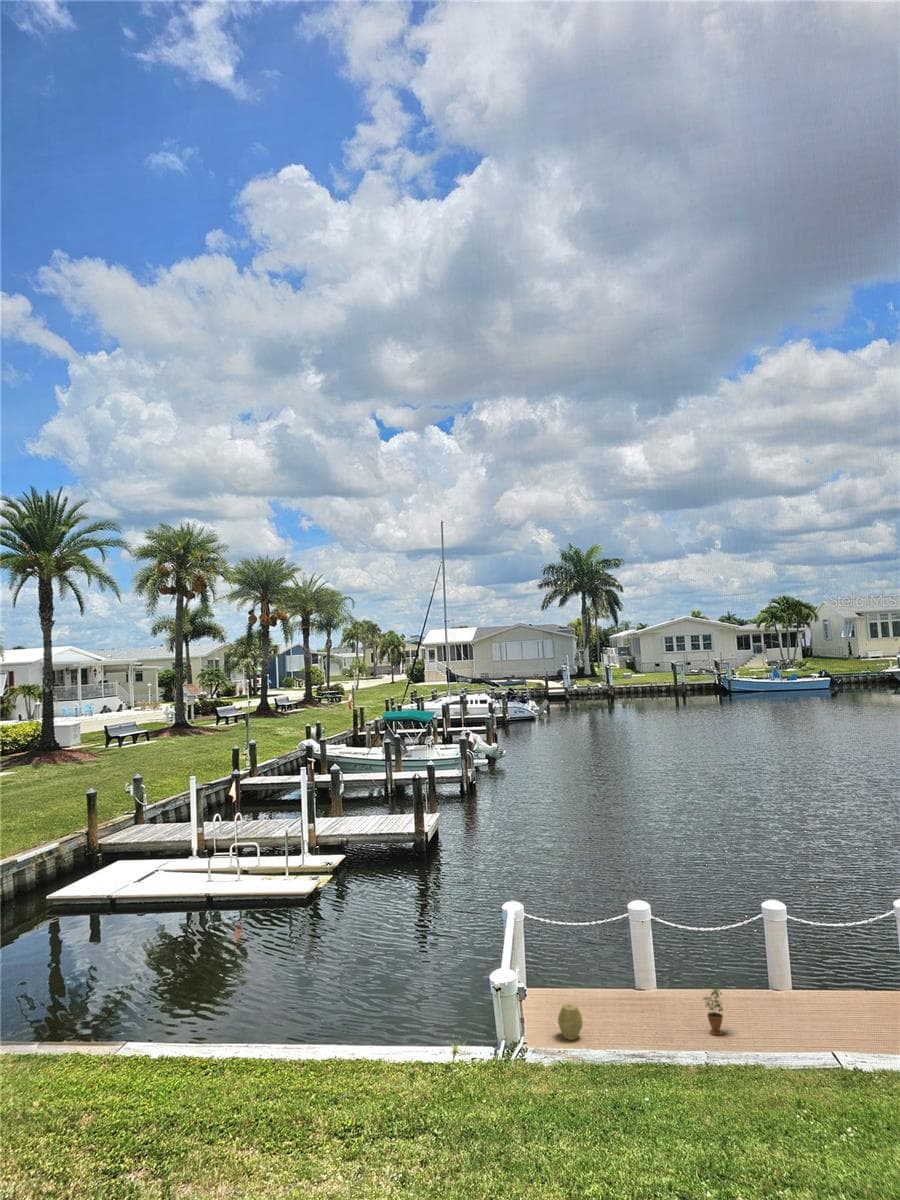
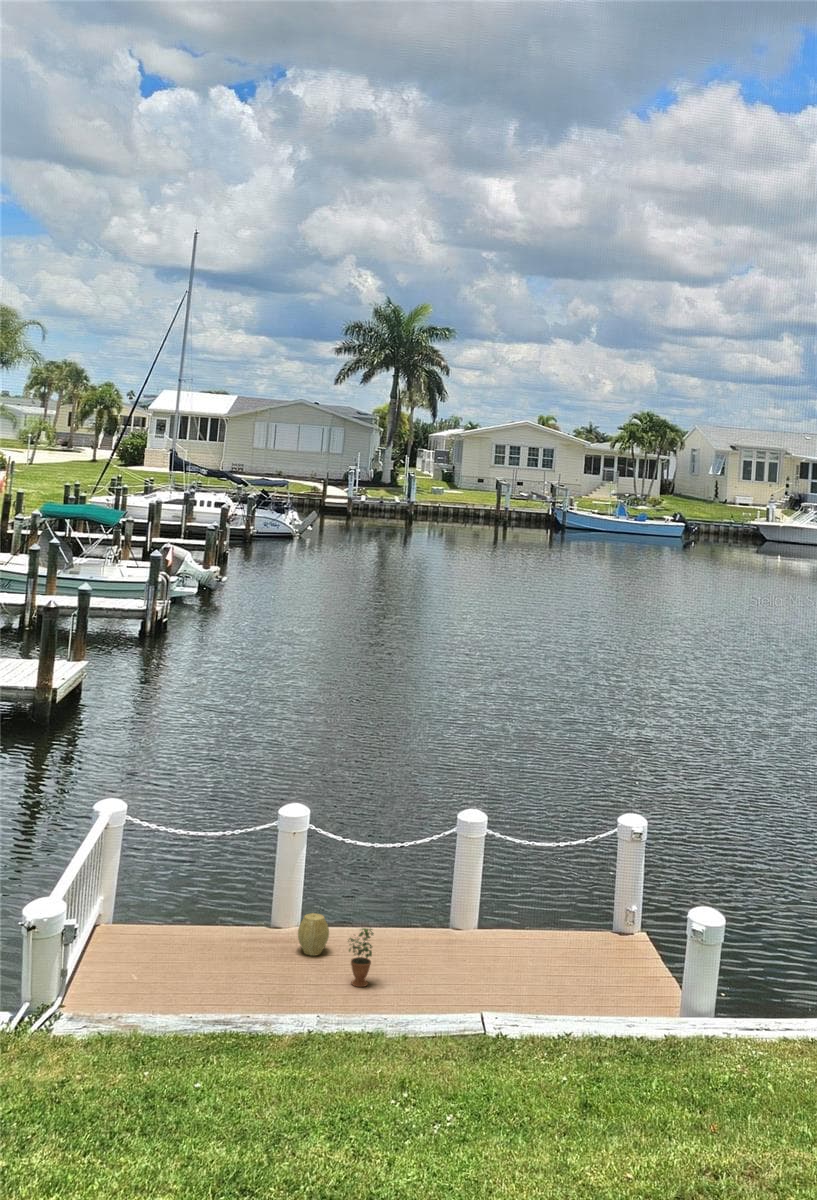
woven basket: present [558,1004,583,1040] -> present [298,913,329,956]

